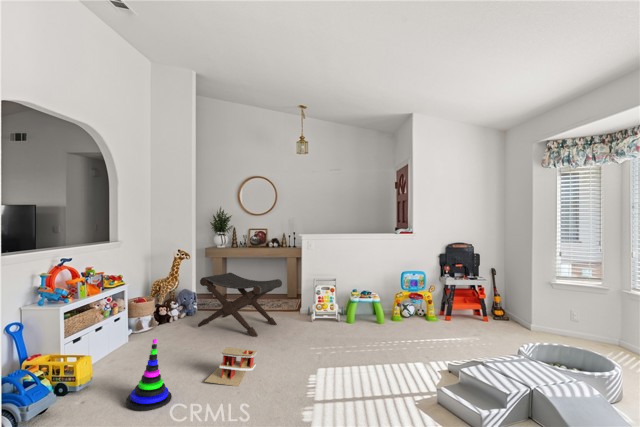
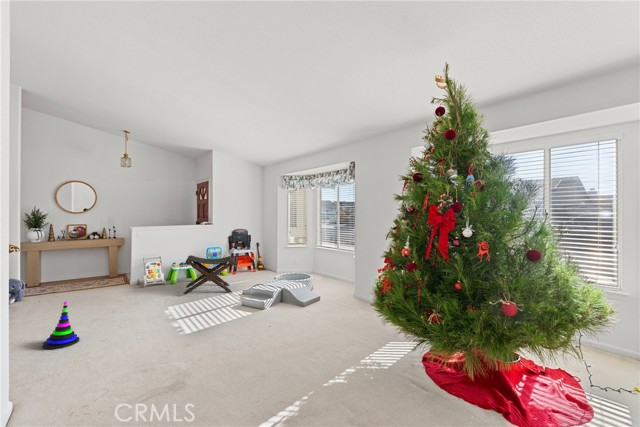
footstool: present [198,273,282,337] -> present [184,255,235,294]
toy house: present [205,347,257,386] -> none [96,302,138,327]

